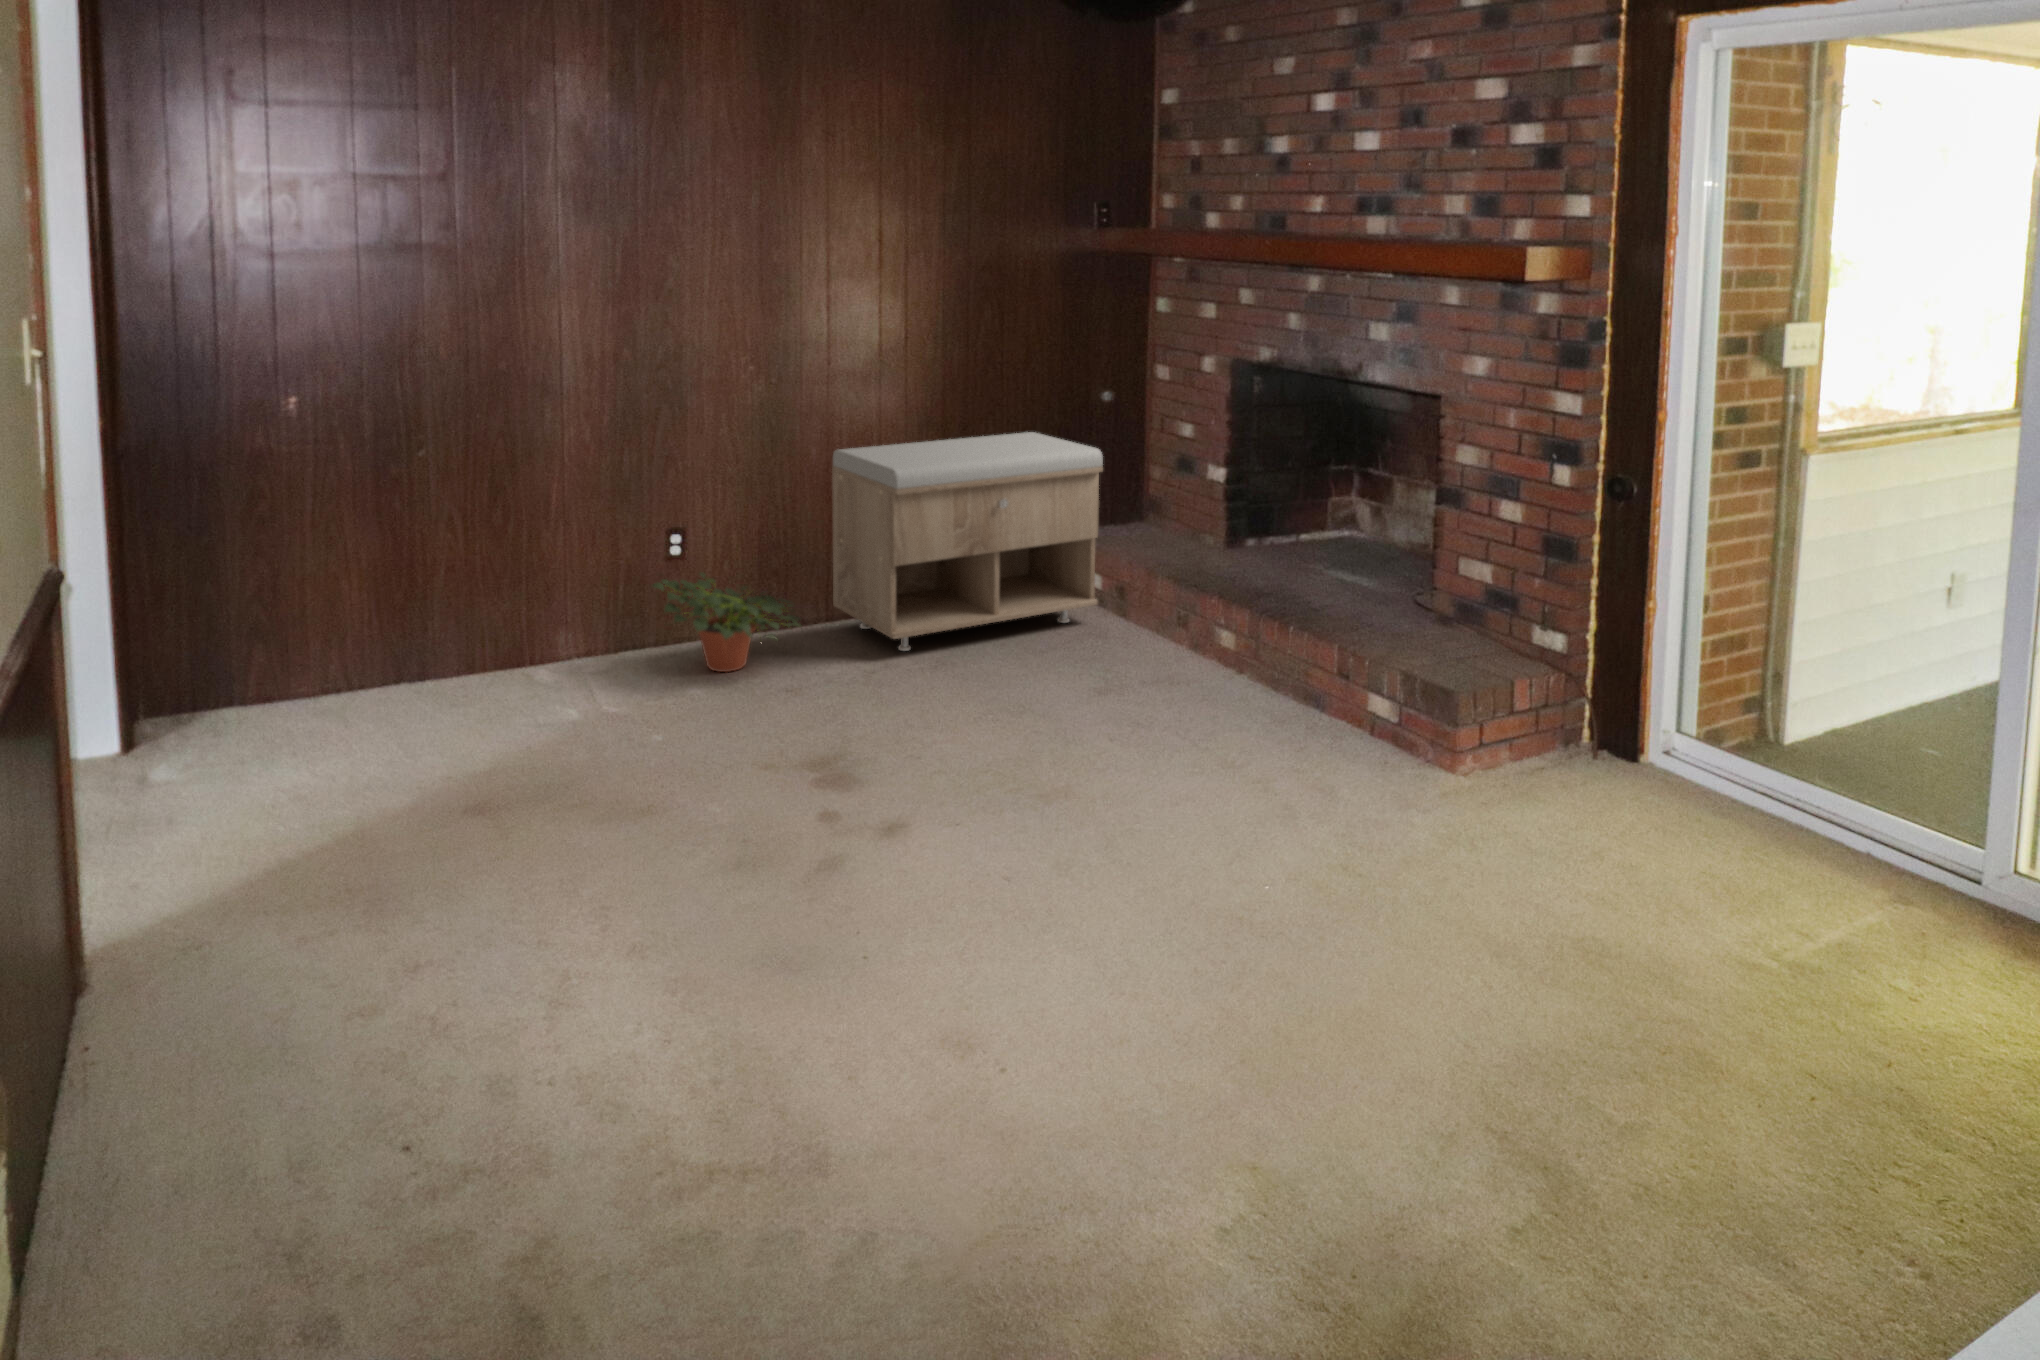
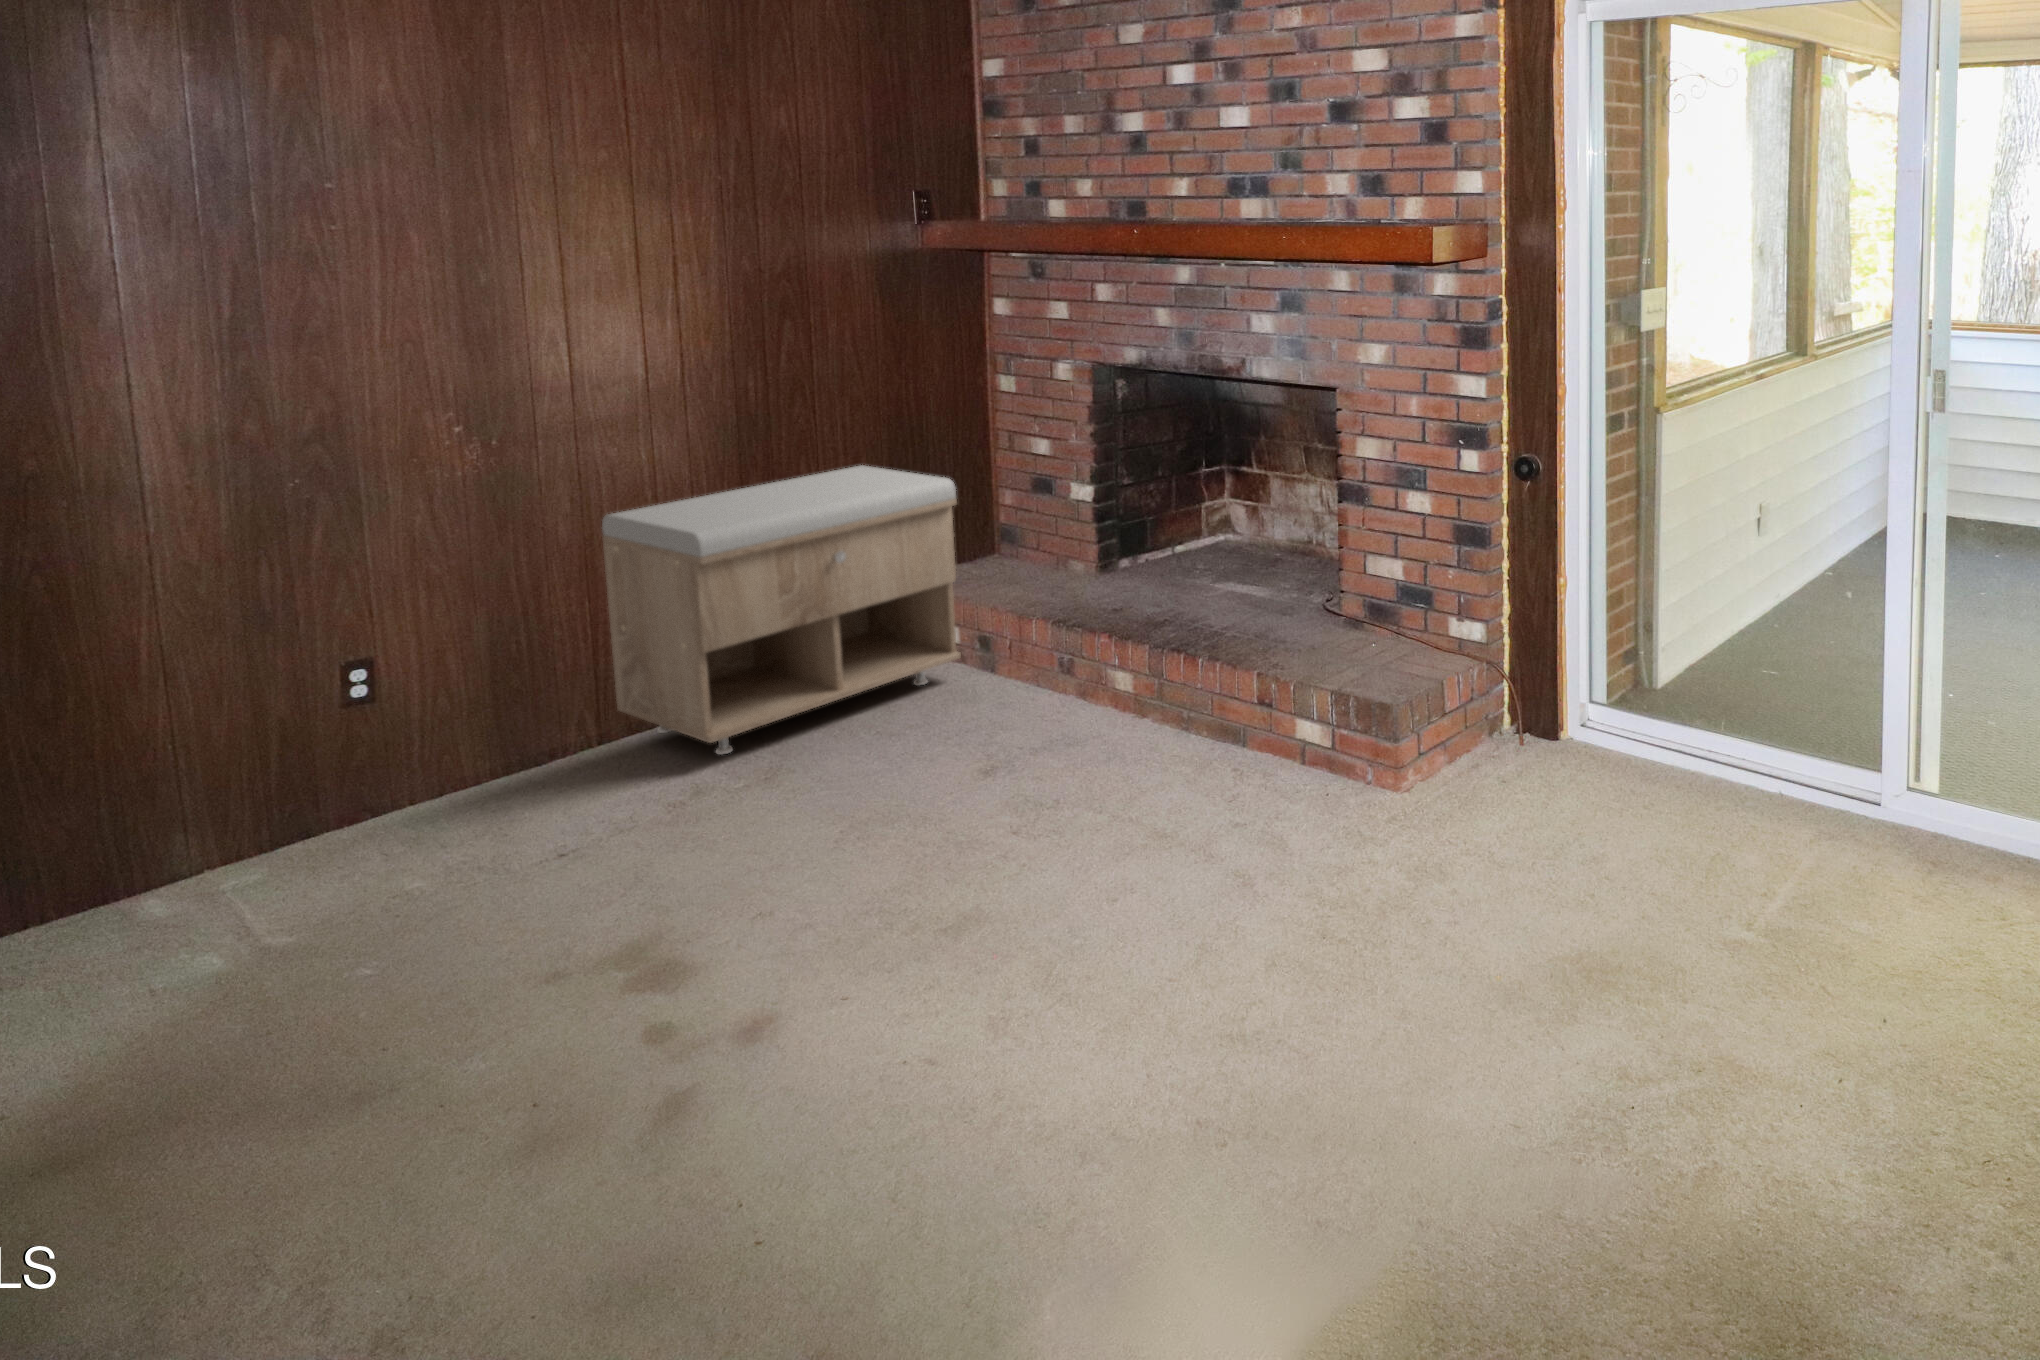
potted plant: present [653,573,801,672] -> none [340,699,584,828]

